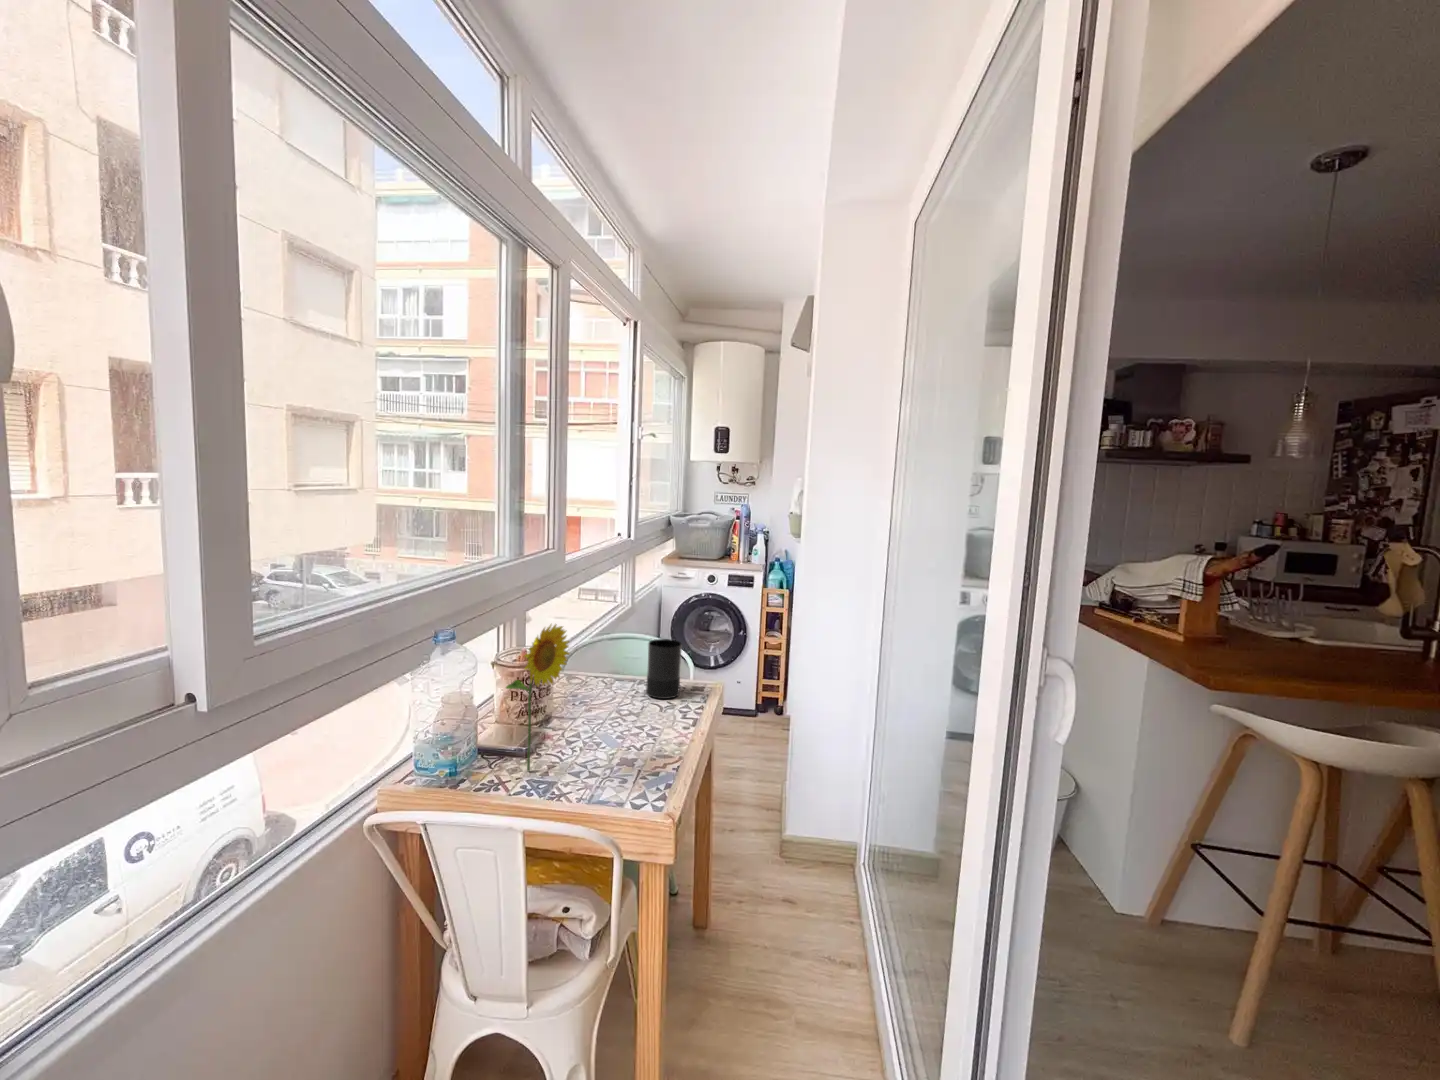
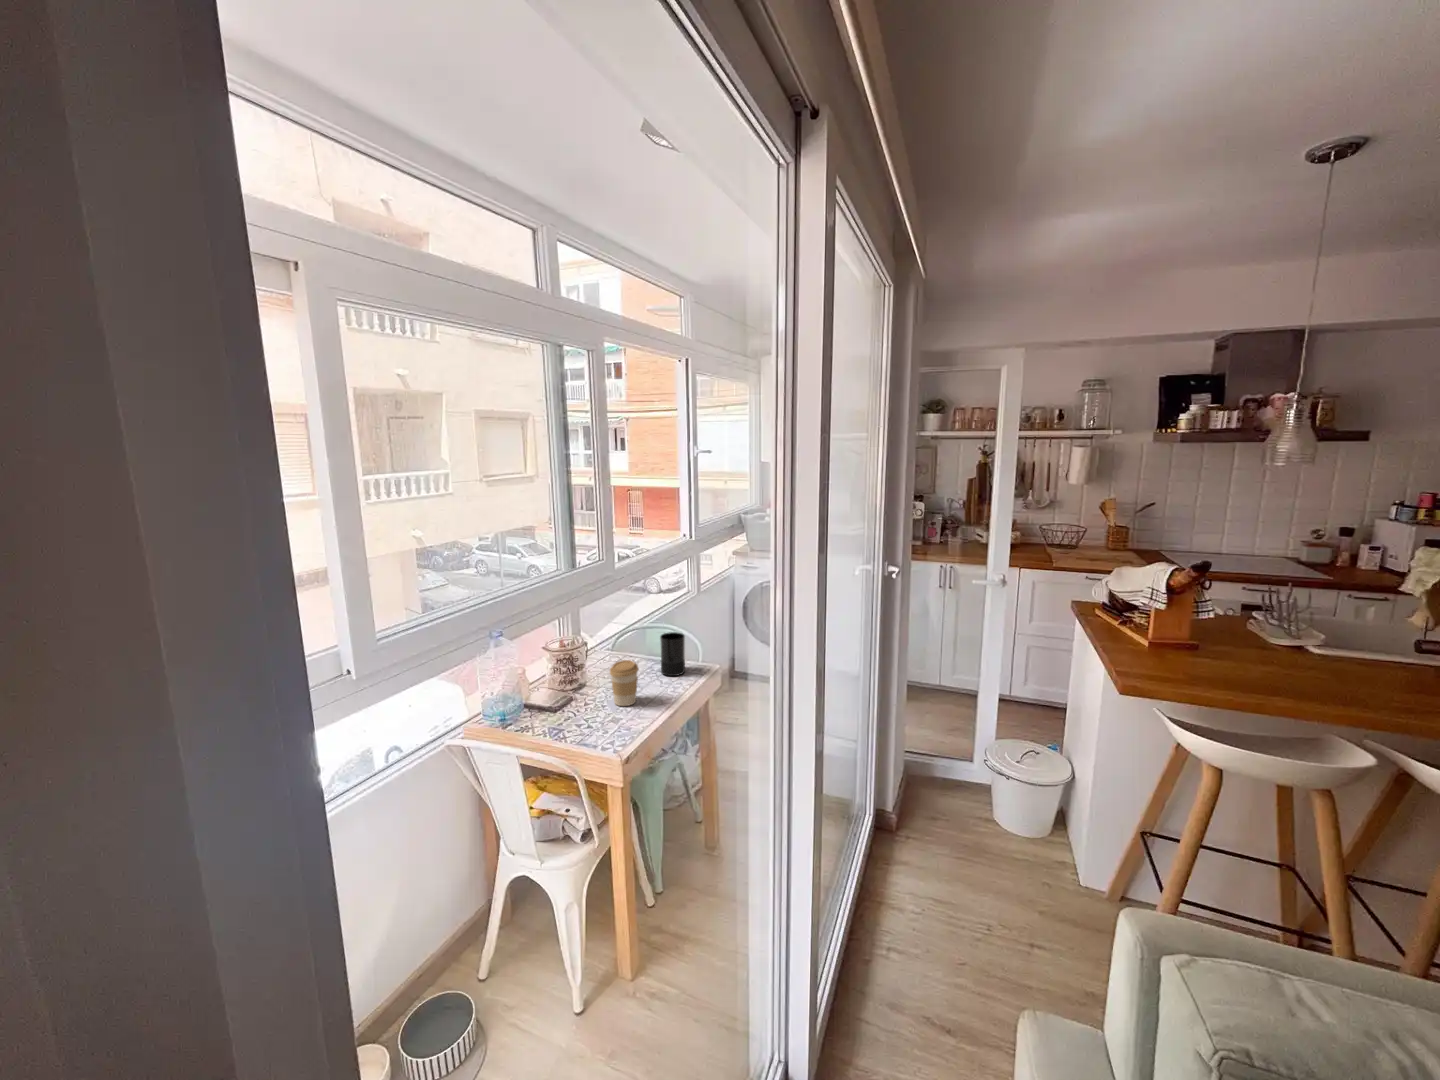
flower: present [506,625,570,771] -> none [530,629,573,722]
coffee cup: none [604,675,646,742] -> present [610,660,638,706]

